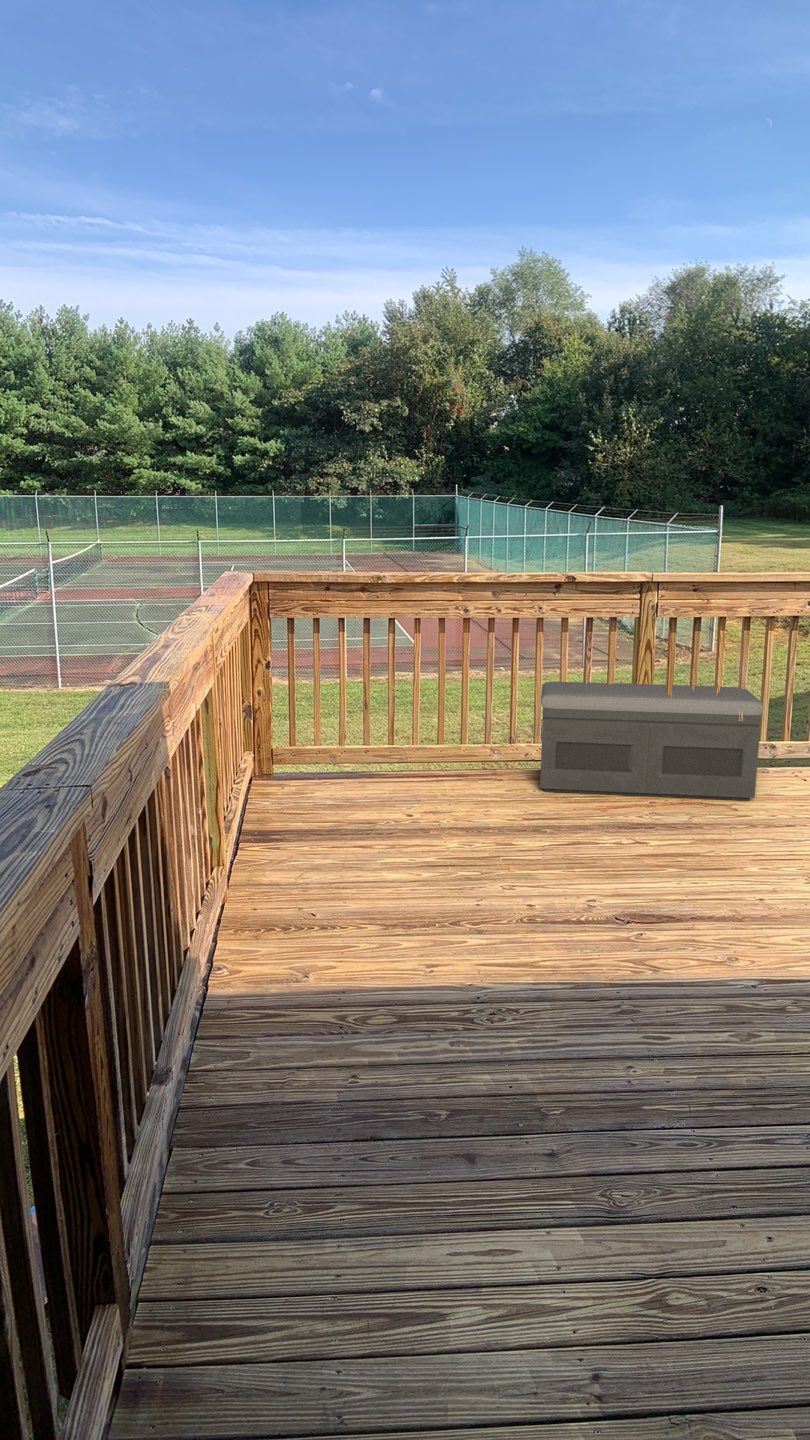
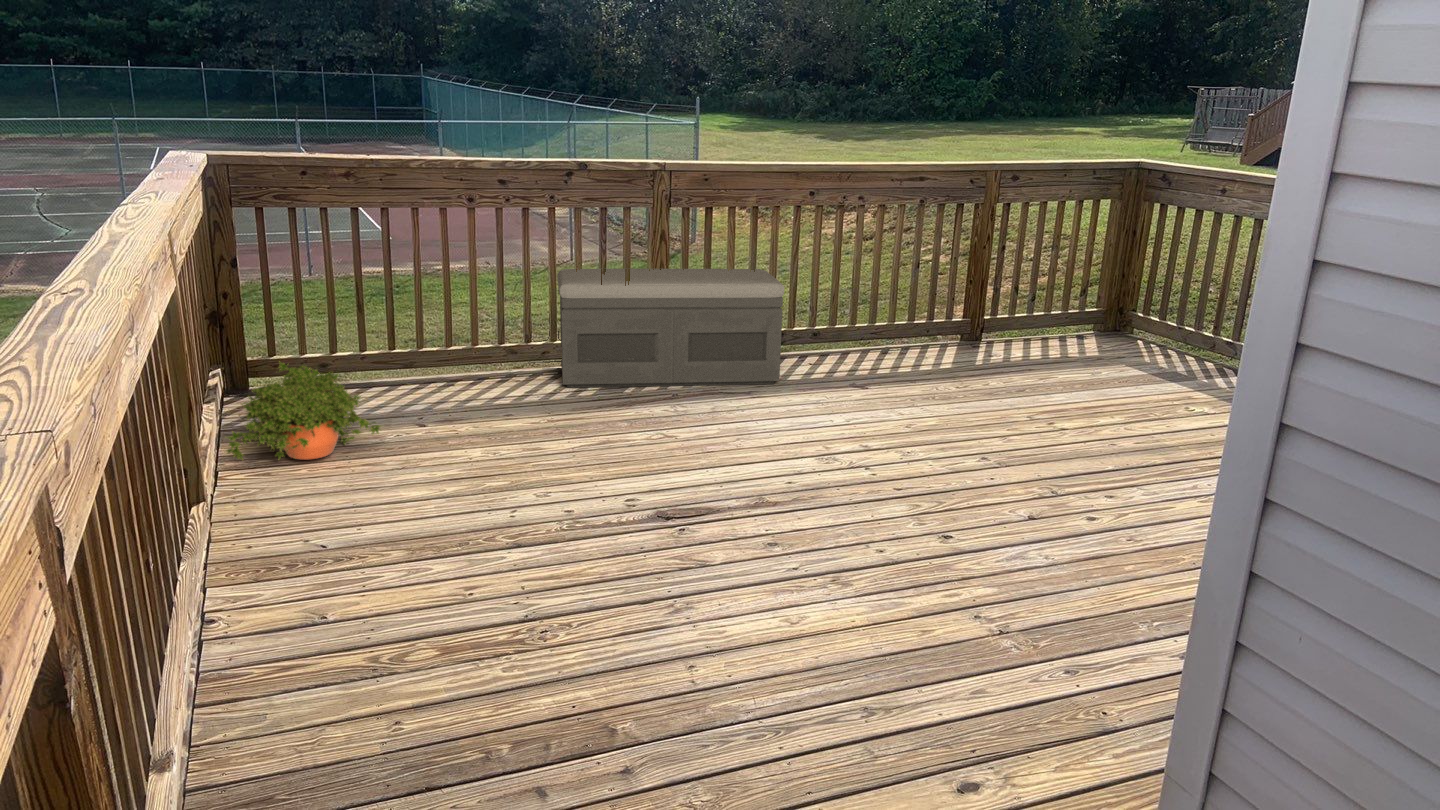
potted plant: none [245,751,377,841] -> present [226,362,381,460]

